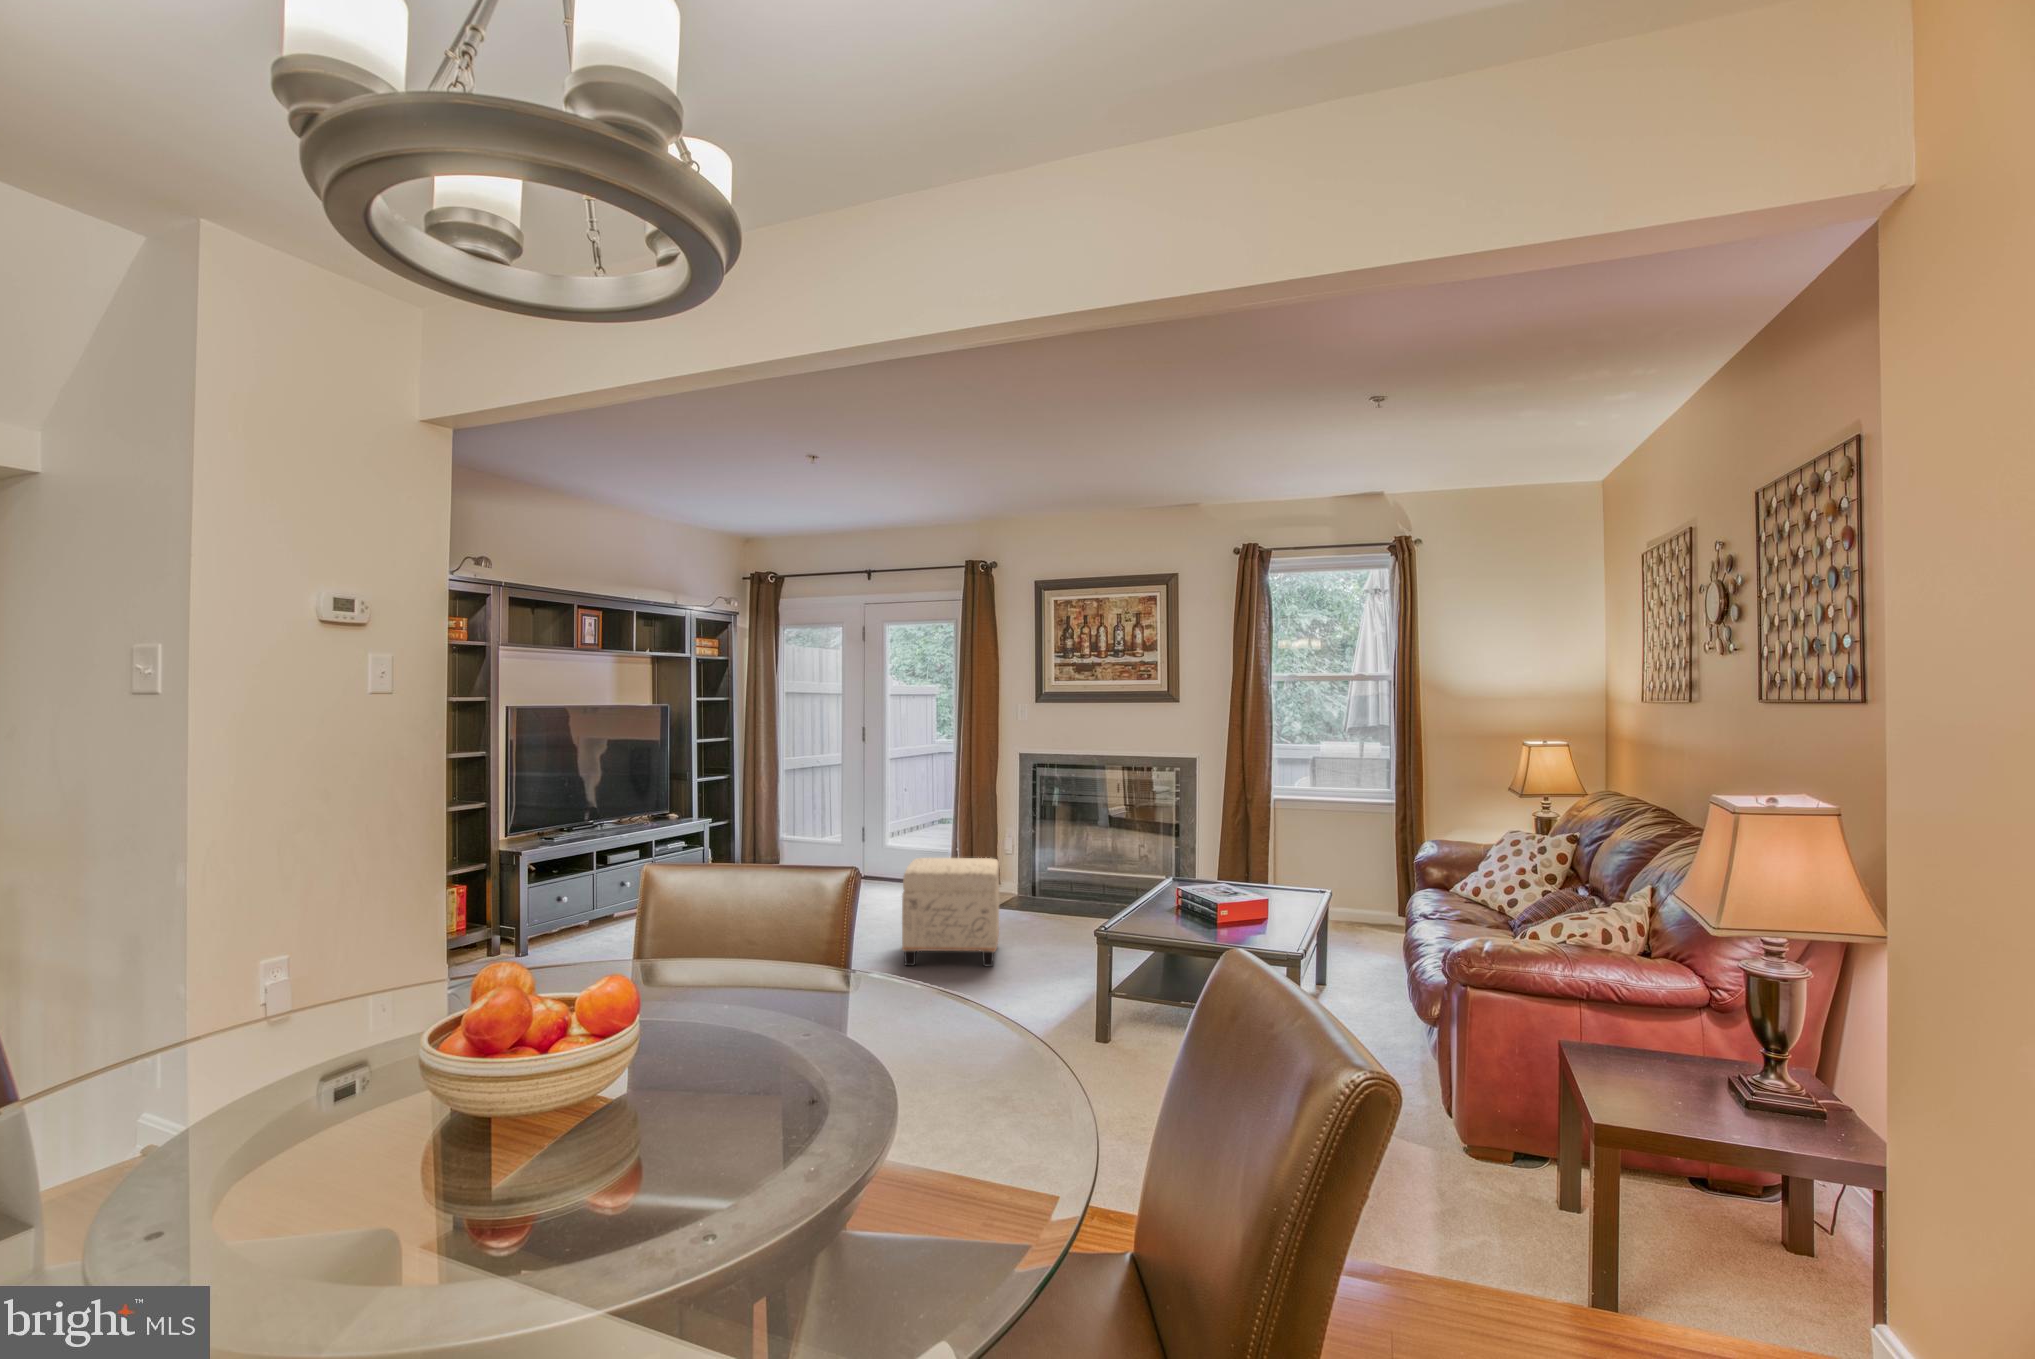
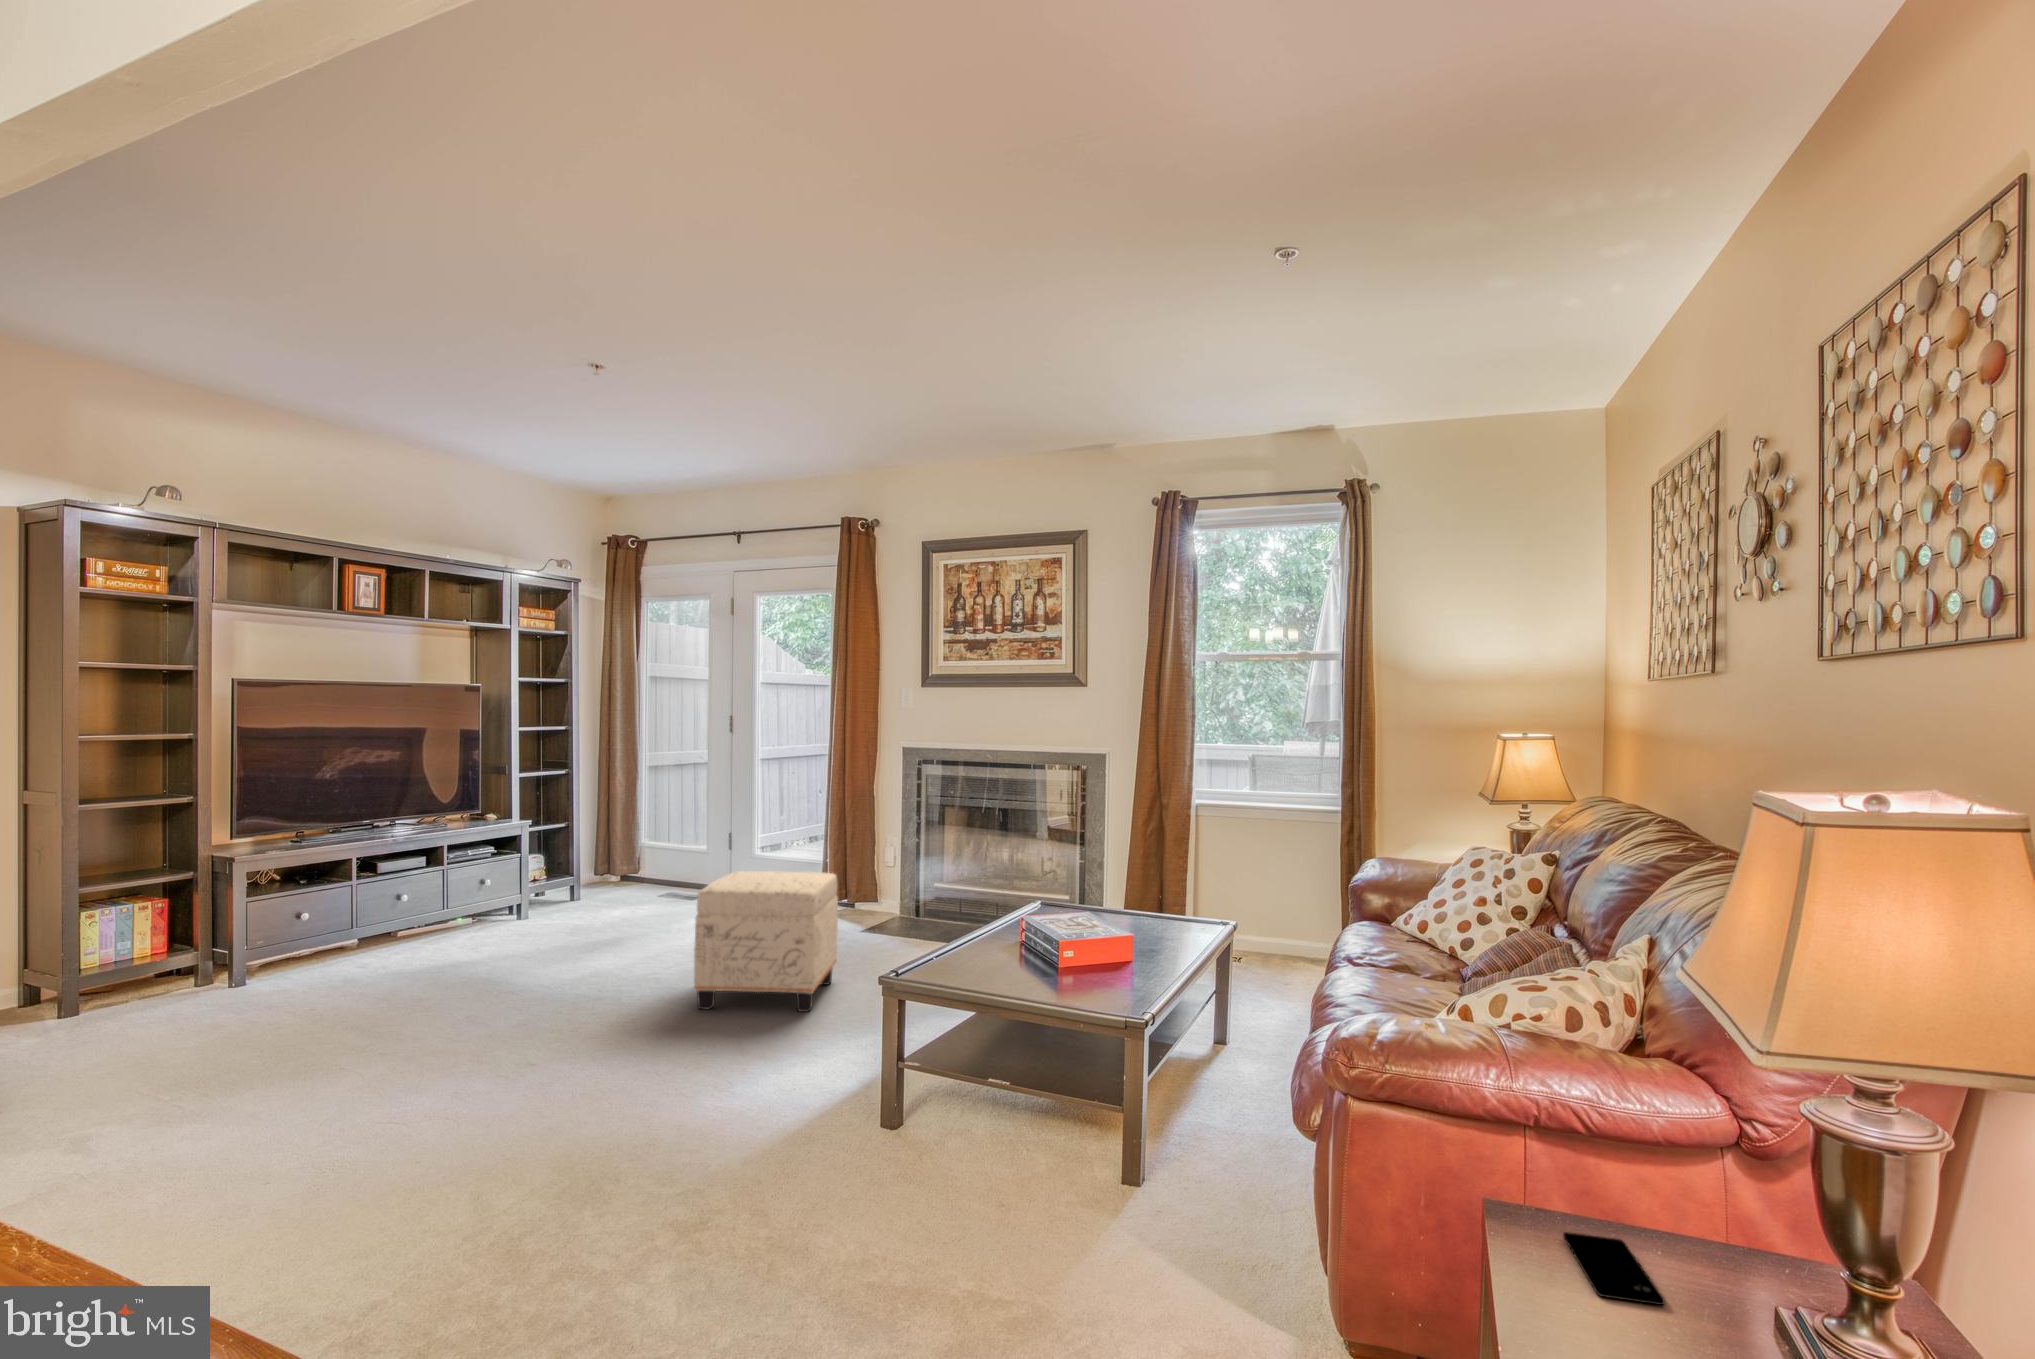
smartphone: none [1608,1050,1667,1077] -> present [1563,1232,1665,1305]

